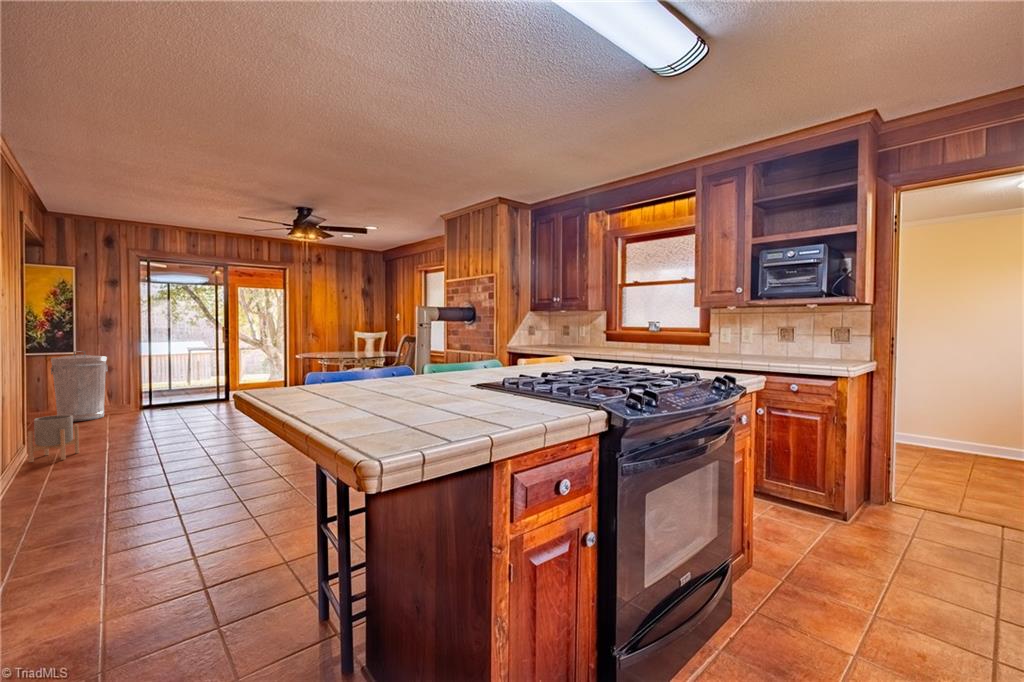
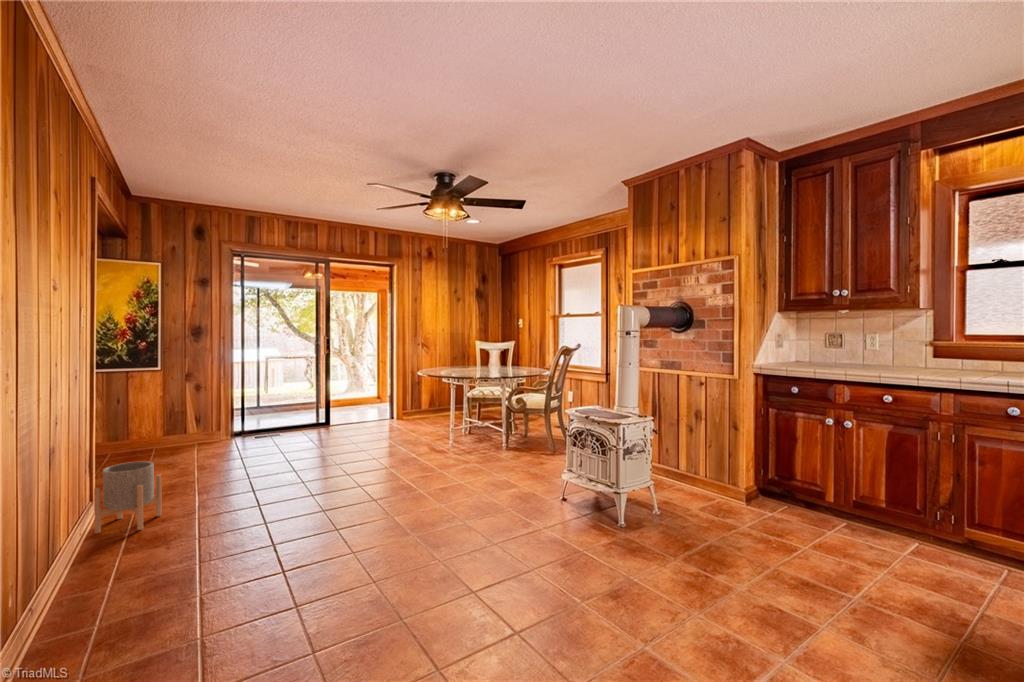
trash can: present [51,351,108,422] -> none [131,366,196,456]

